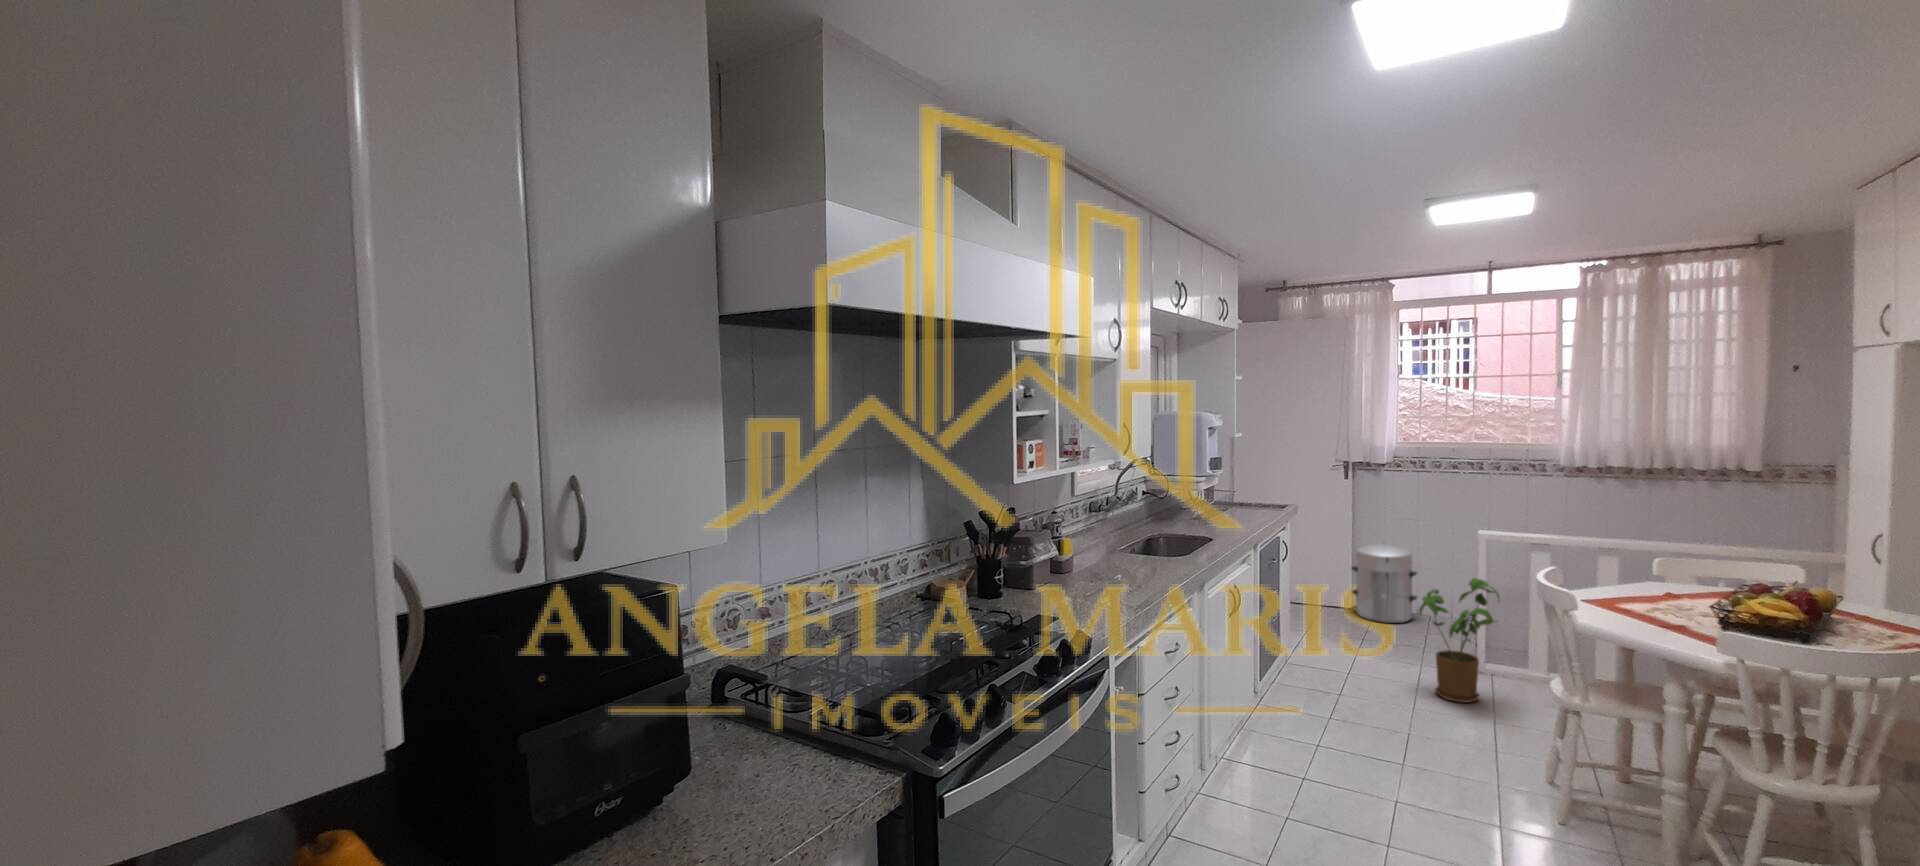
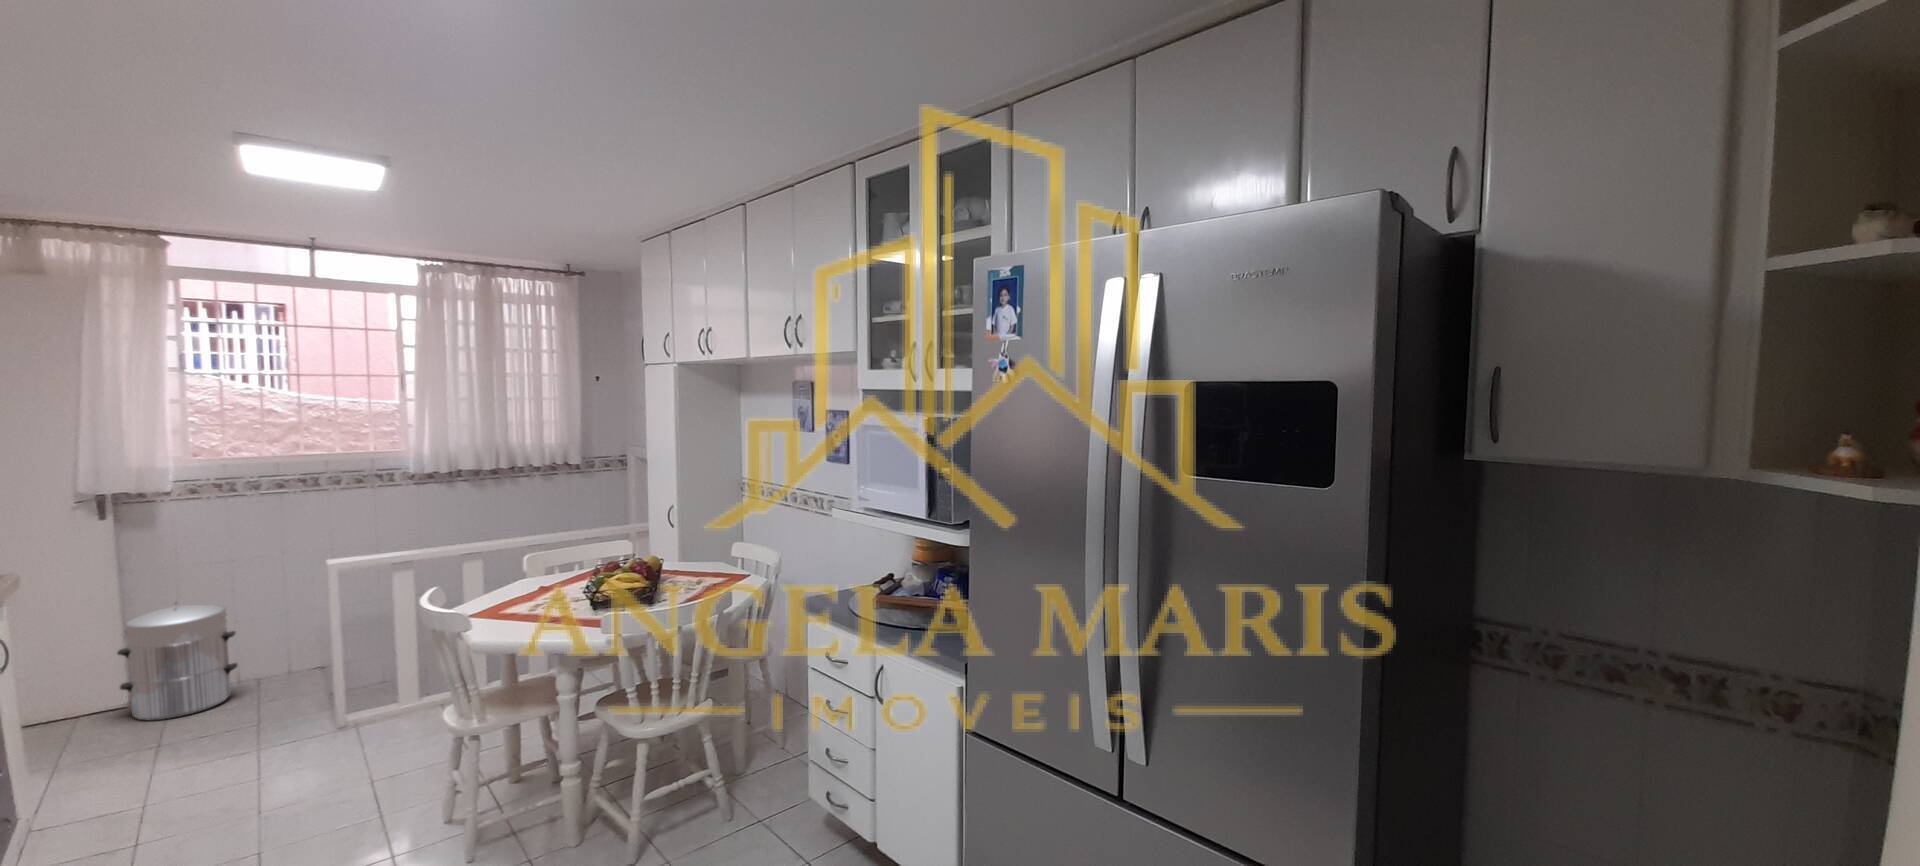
house plant: present [1419,578,1500,703] -> none [246,621,362,789]

